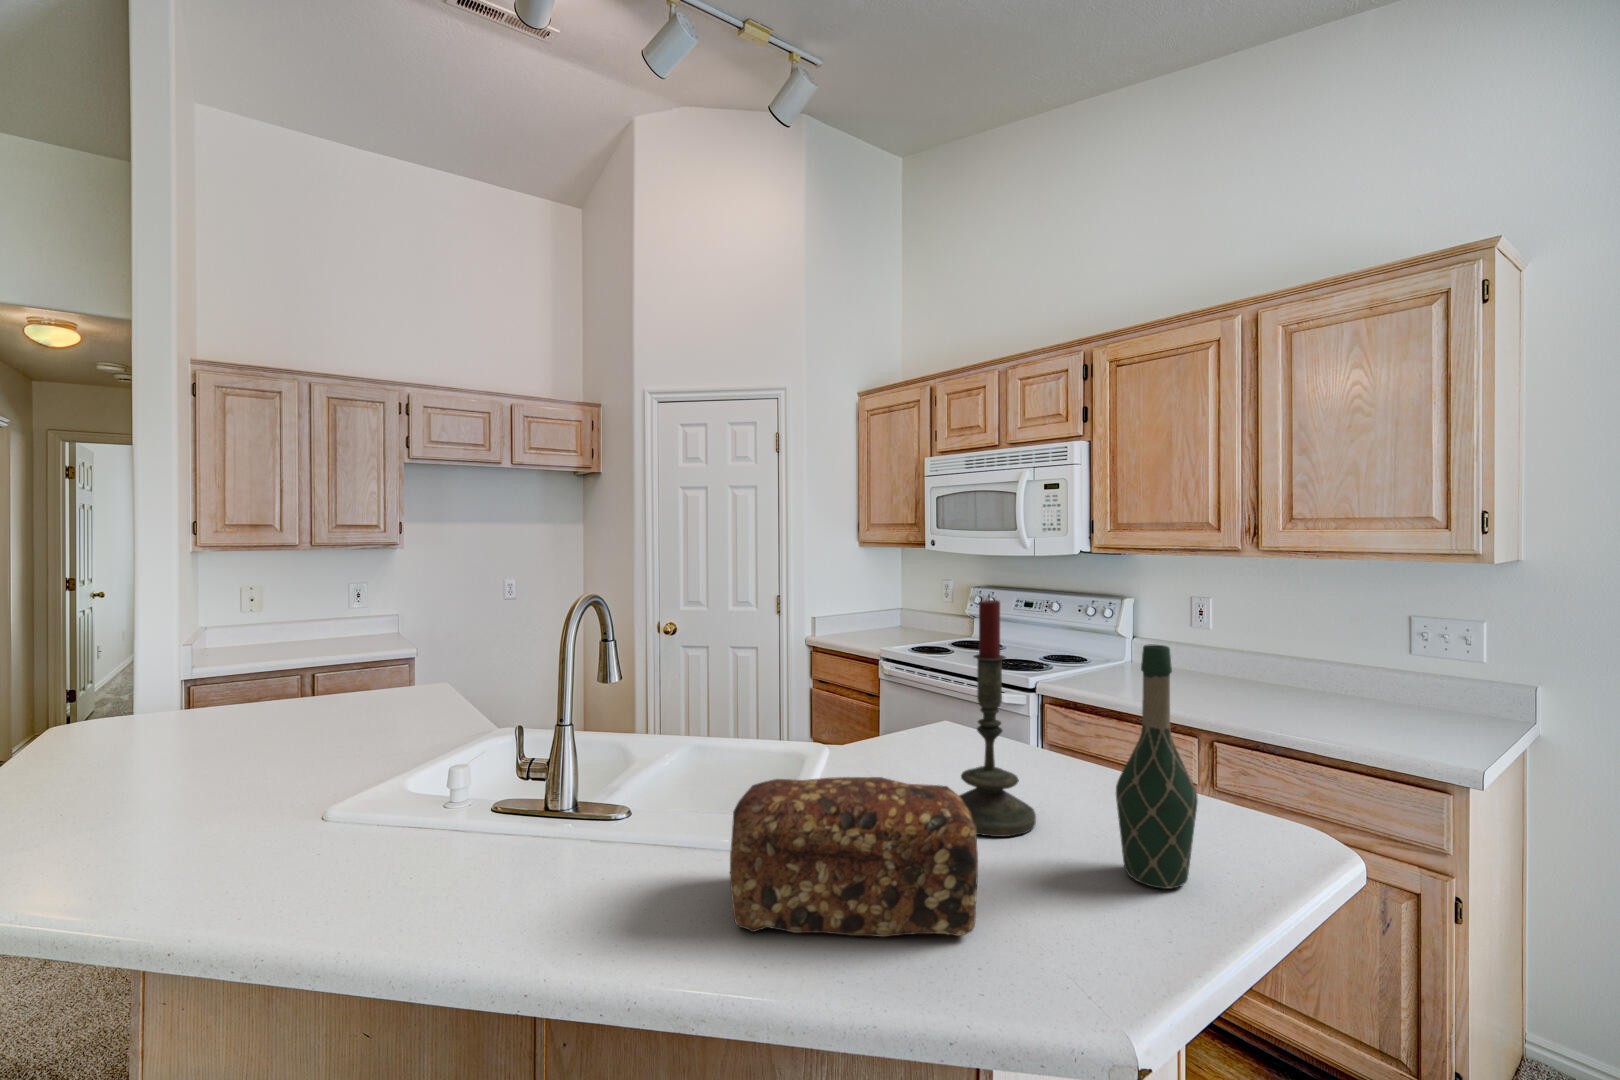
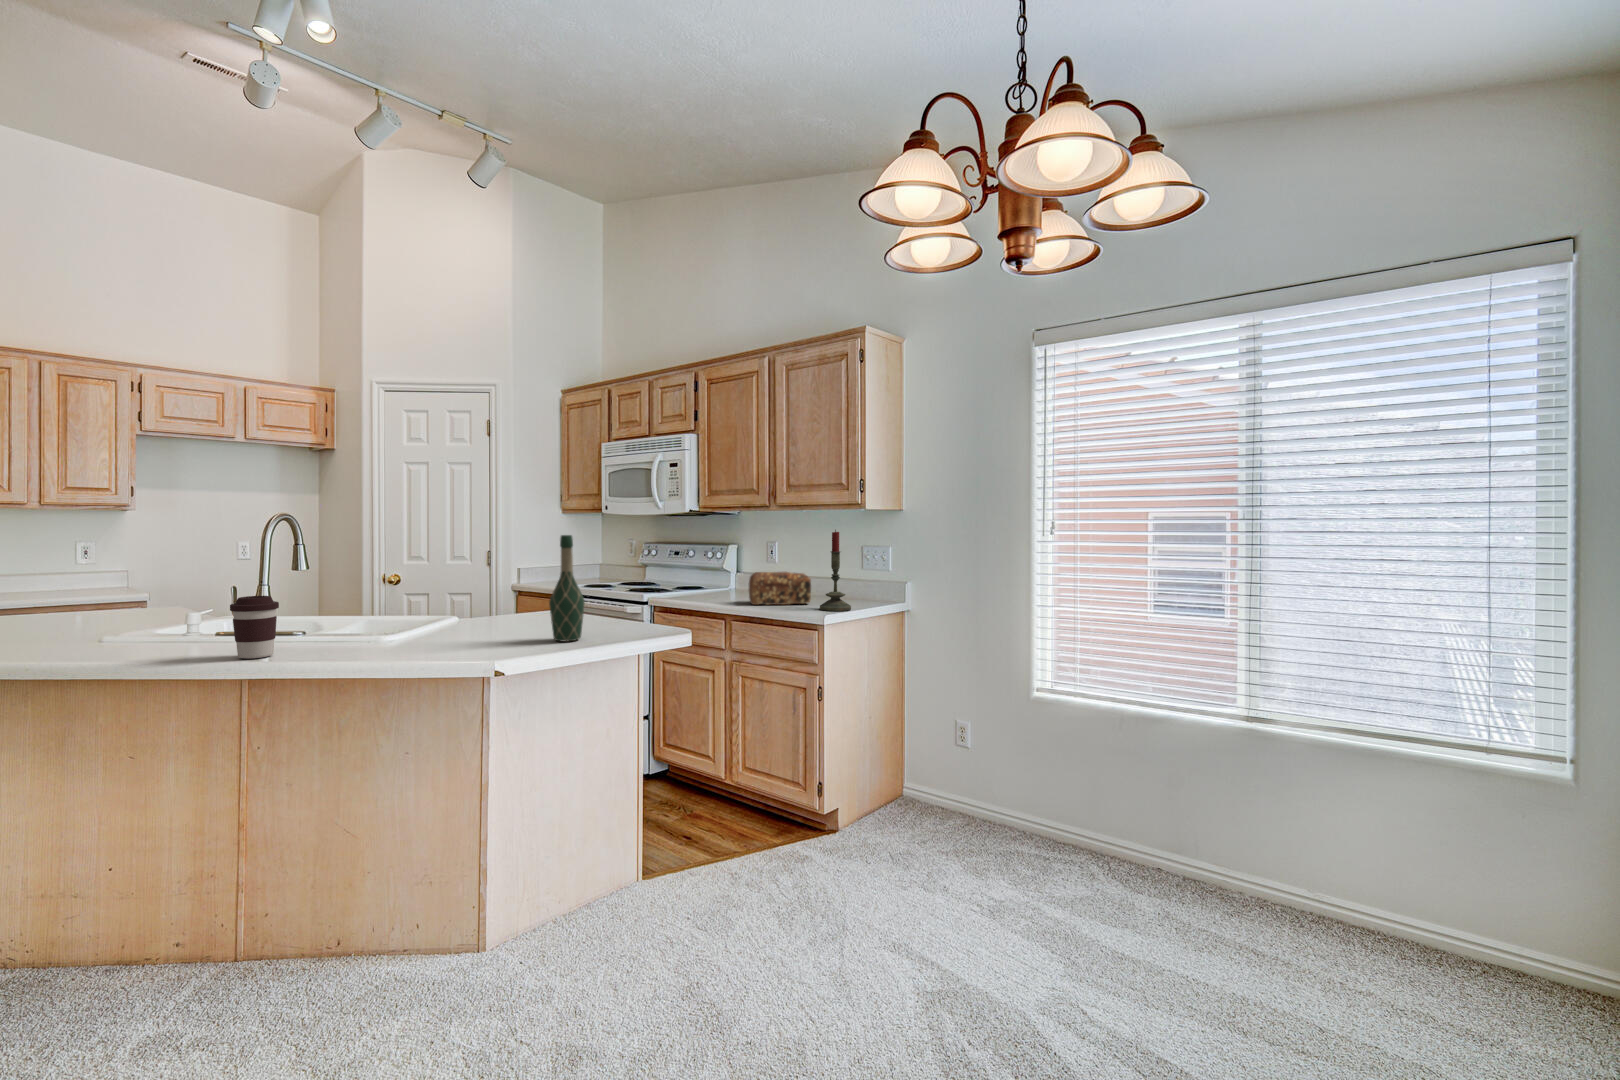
candle: present [959,595,1036,837] -> present [820,530,851,611]
coffee cup: none [515,777,603,925] -> present [230,596,279,659]
bread loaf: present [730,777,978,937] -> present [749,572,811,605]

